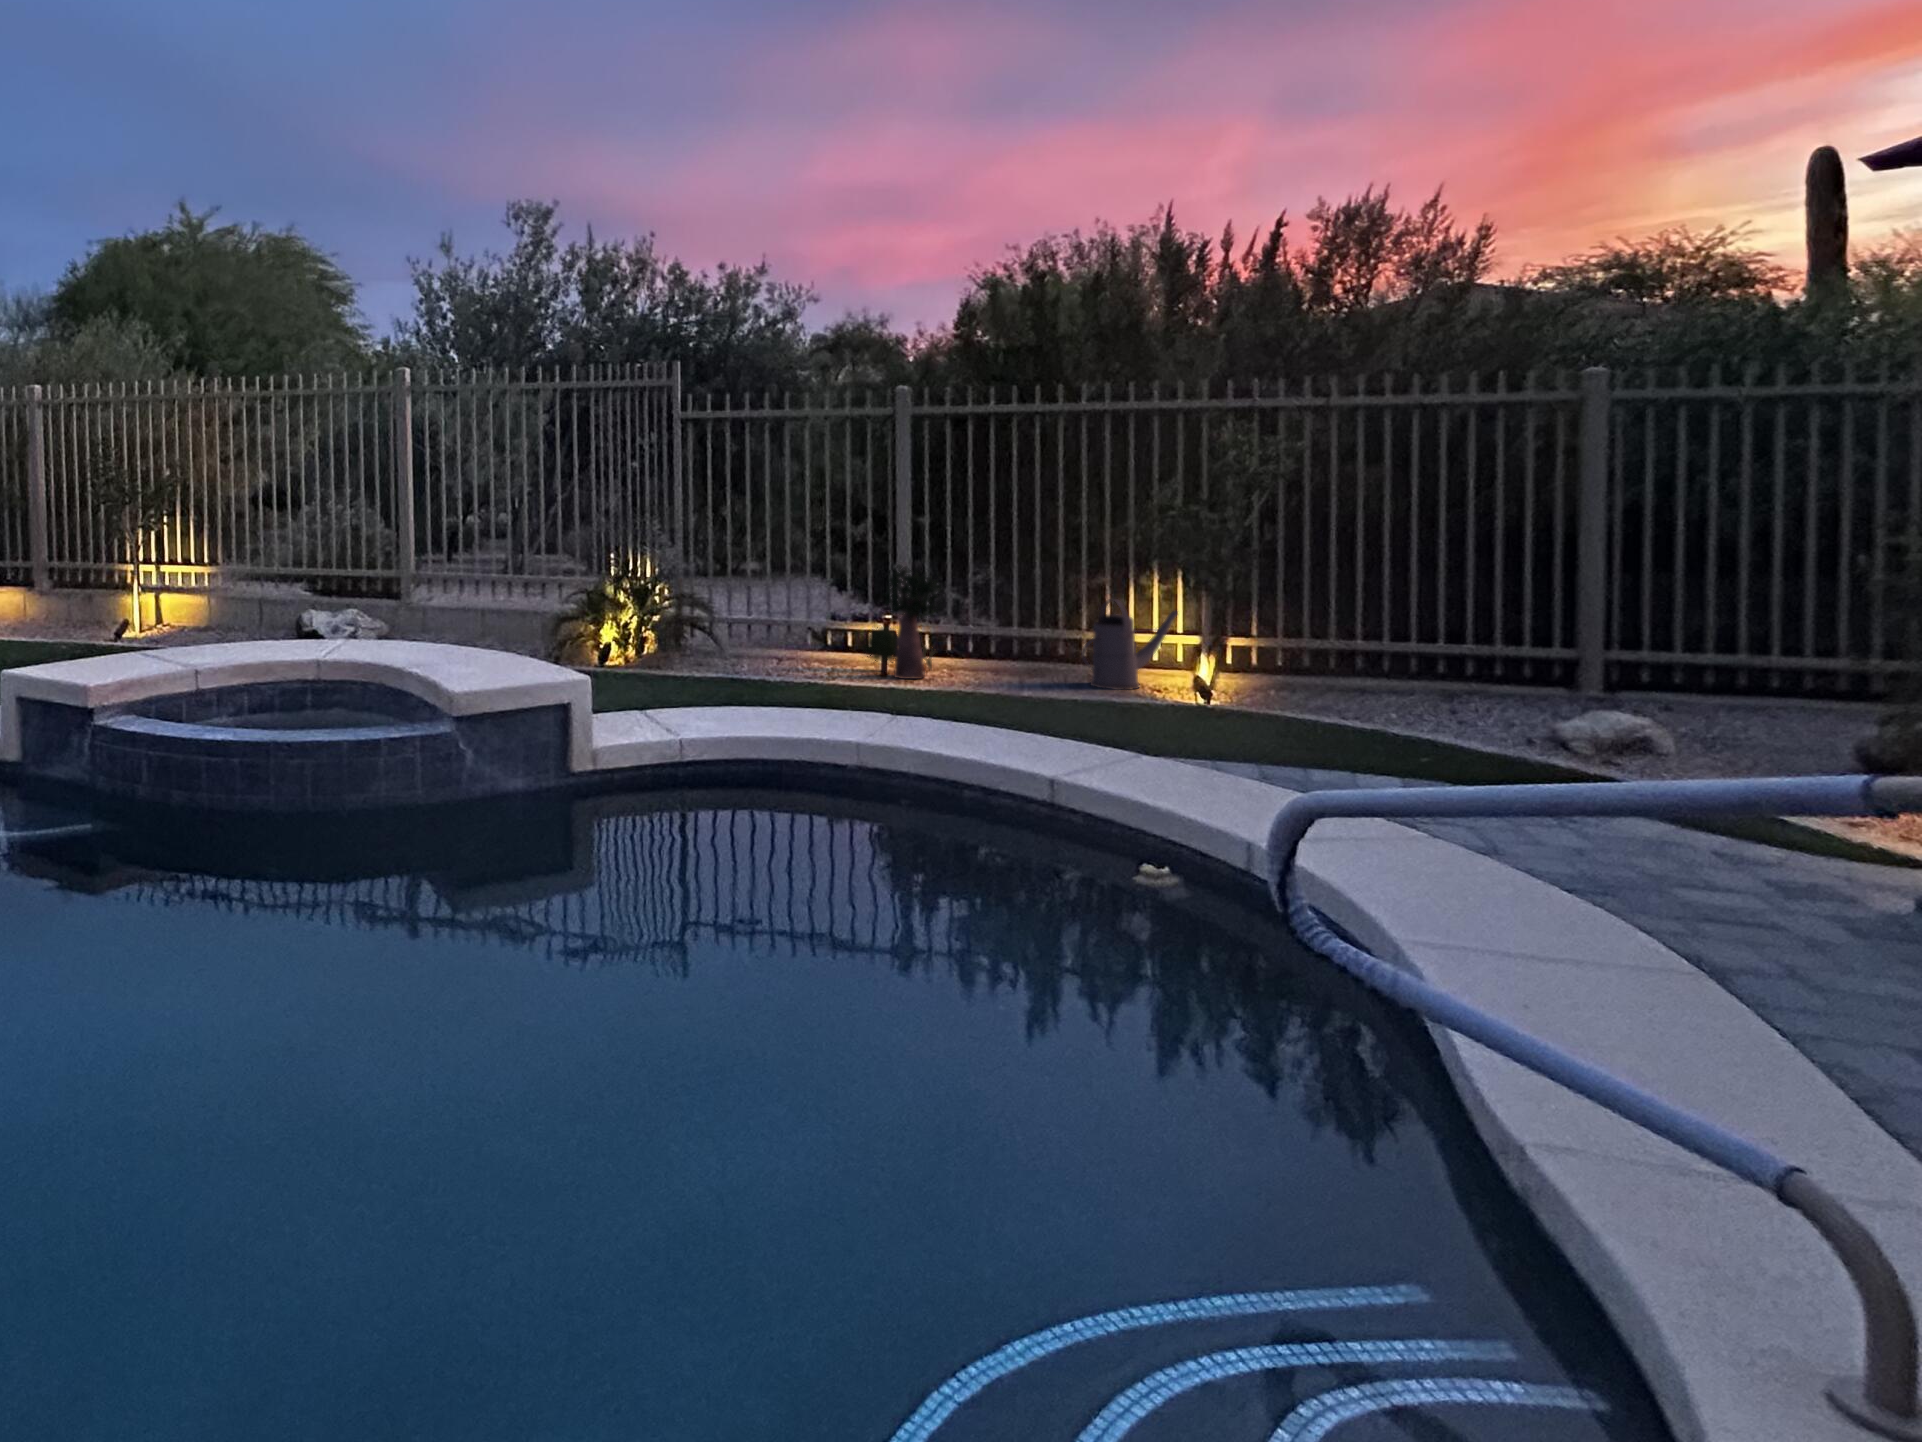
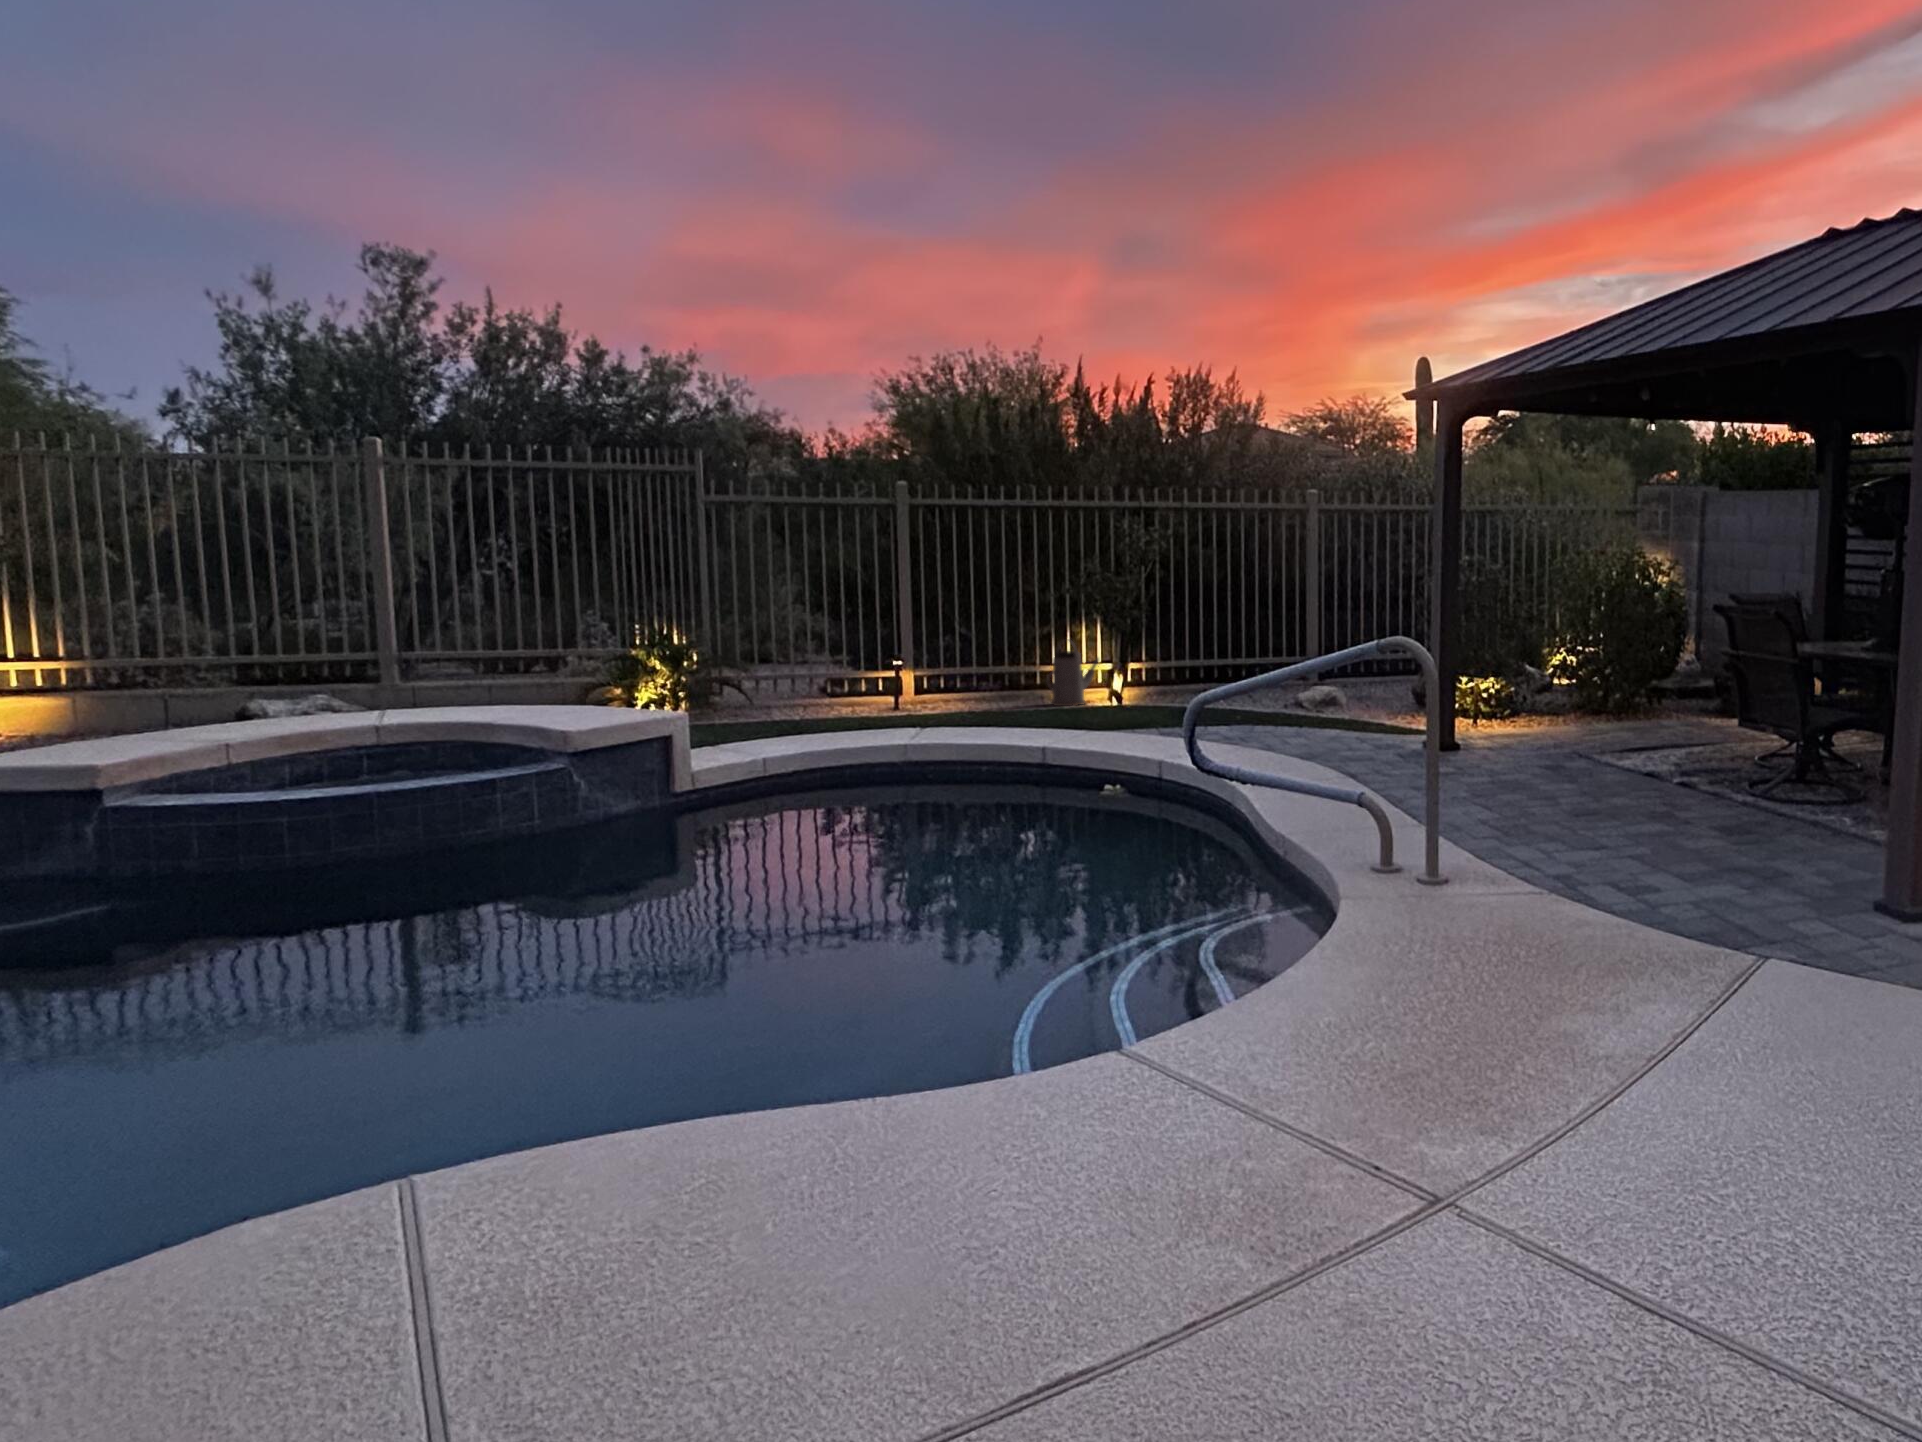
potted plant: present [861,565,942,679] -> none [869,617,944,711]

